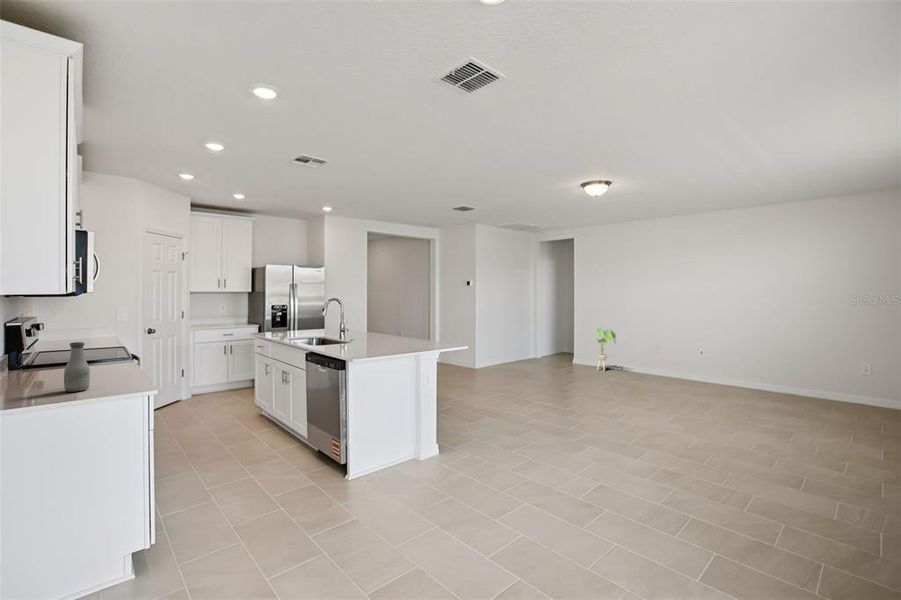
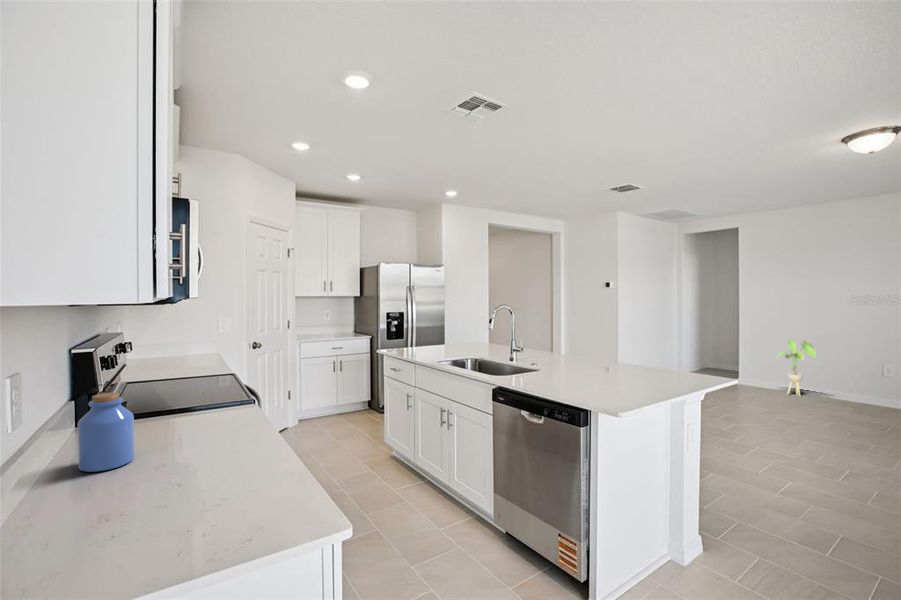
bottle: present [64,342,90,392] -> none [159,402,210,518]
jar: none [18,344,50,383] -> present [78,393,134,472]

